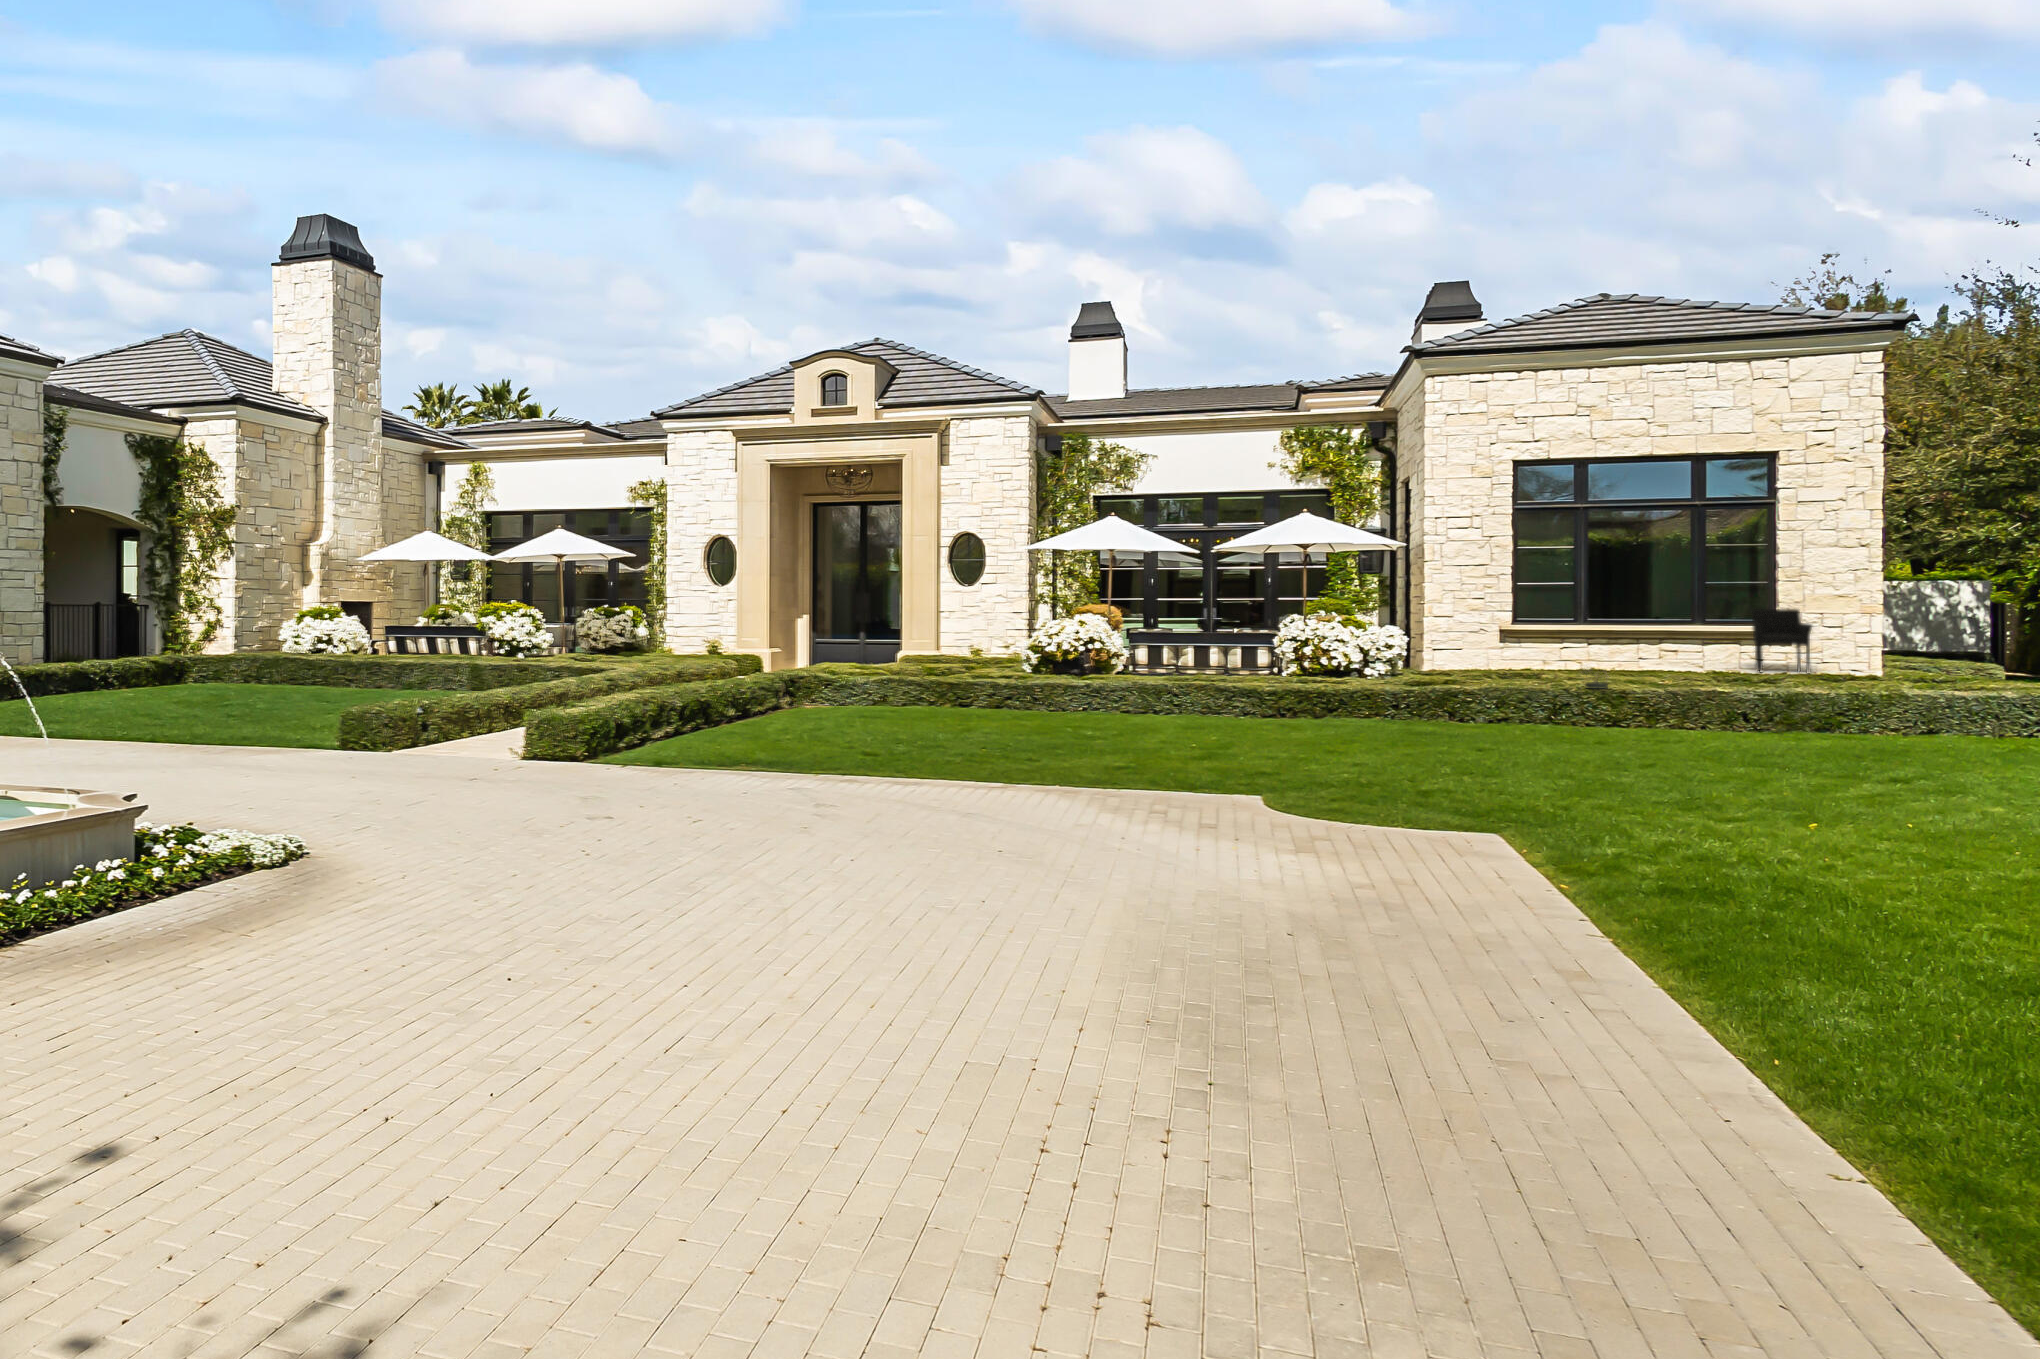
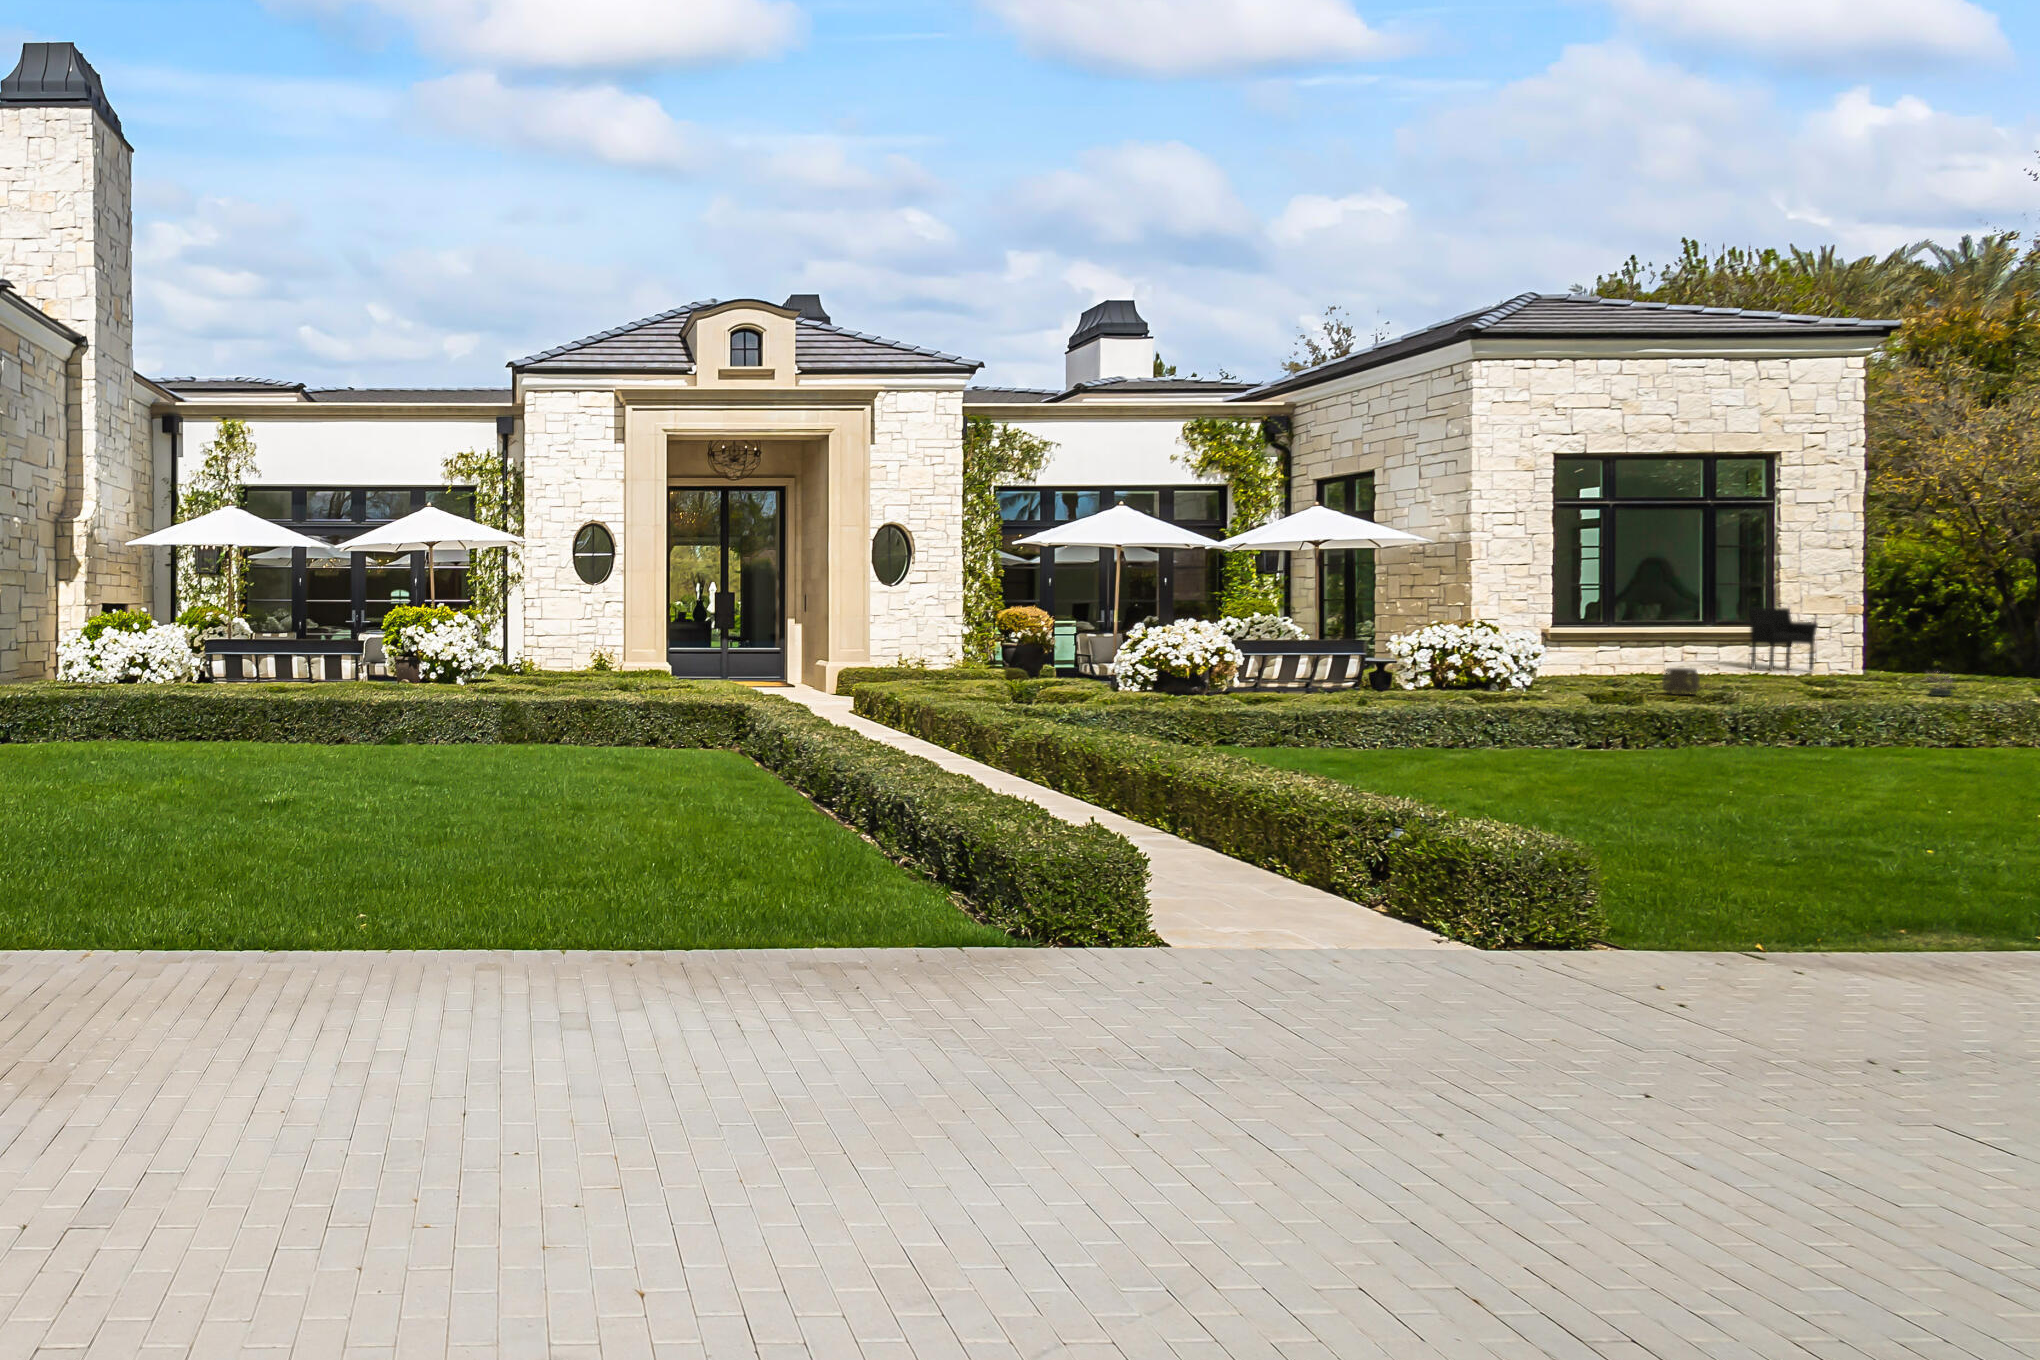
woven basket: none [1480,665,1513,690] -> present [1662,668,1700,695]
decorative plant: present [1581,669,1609,689] -> present [1926,675,1952,696]

